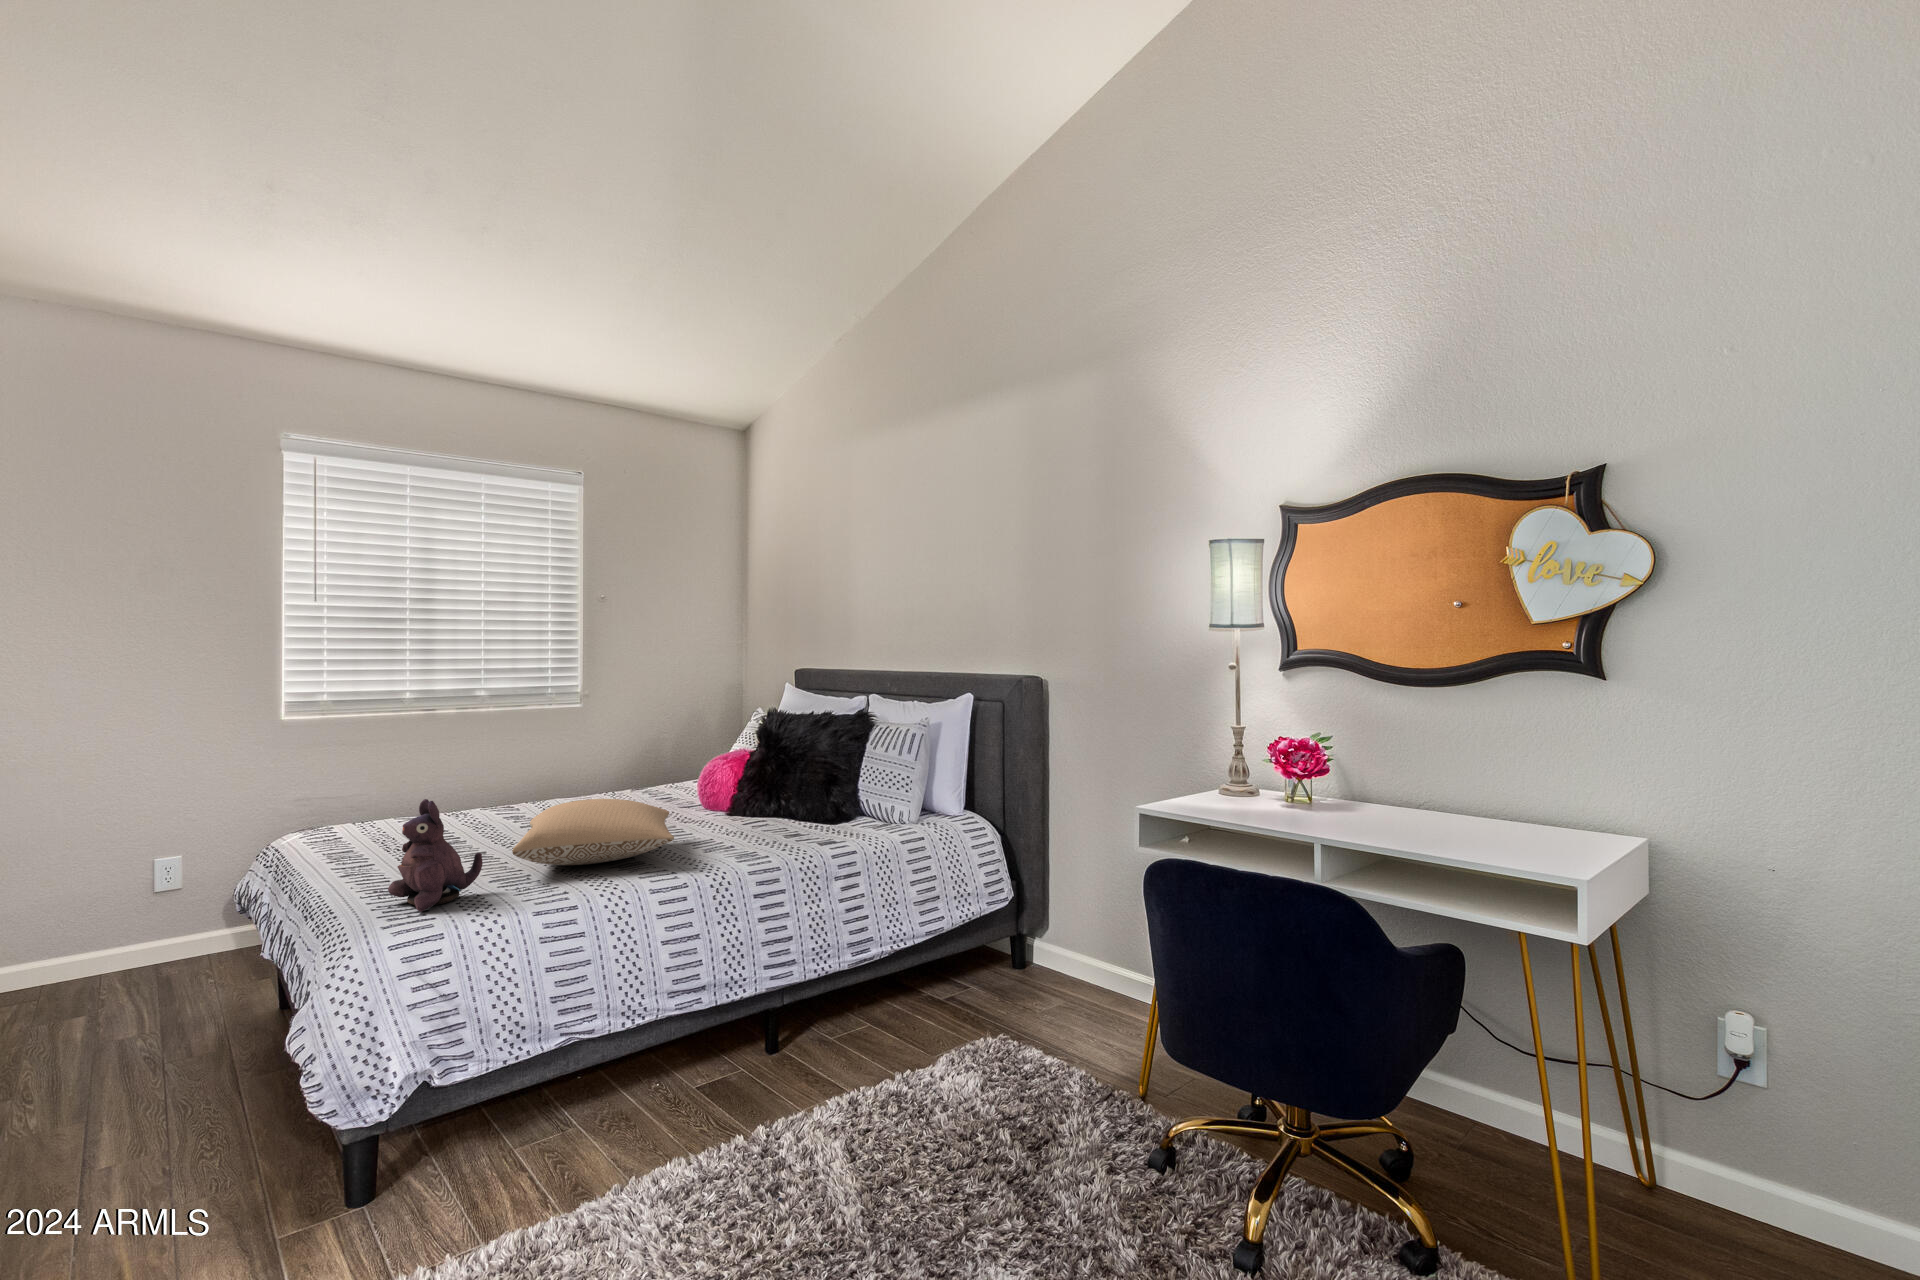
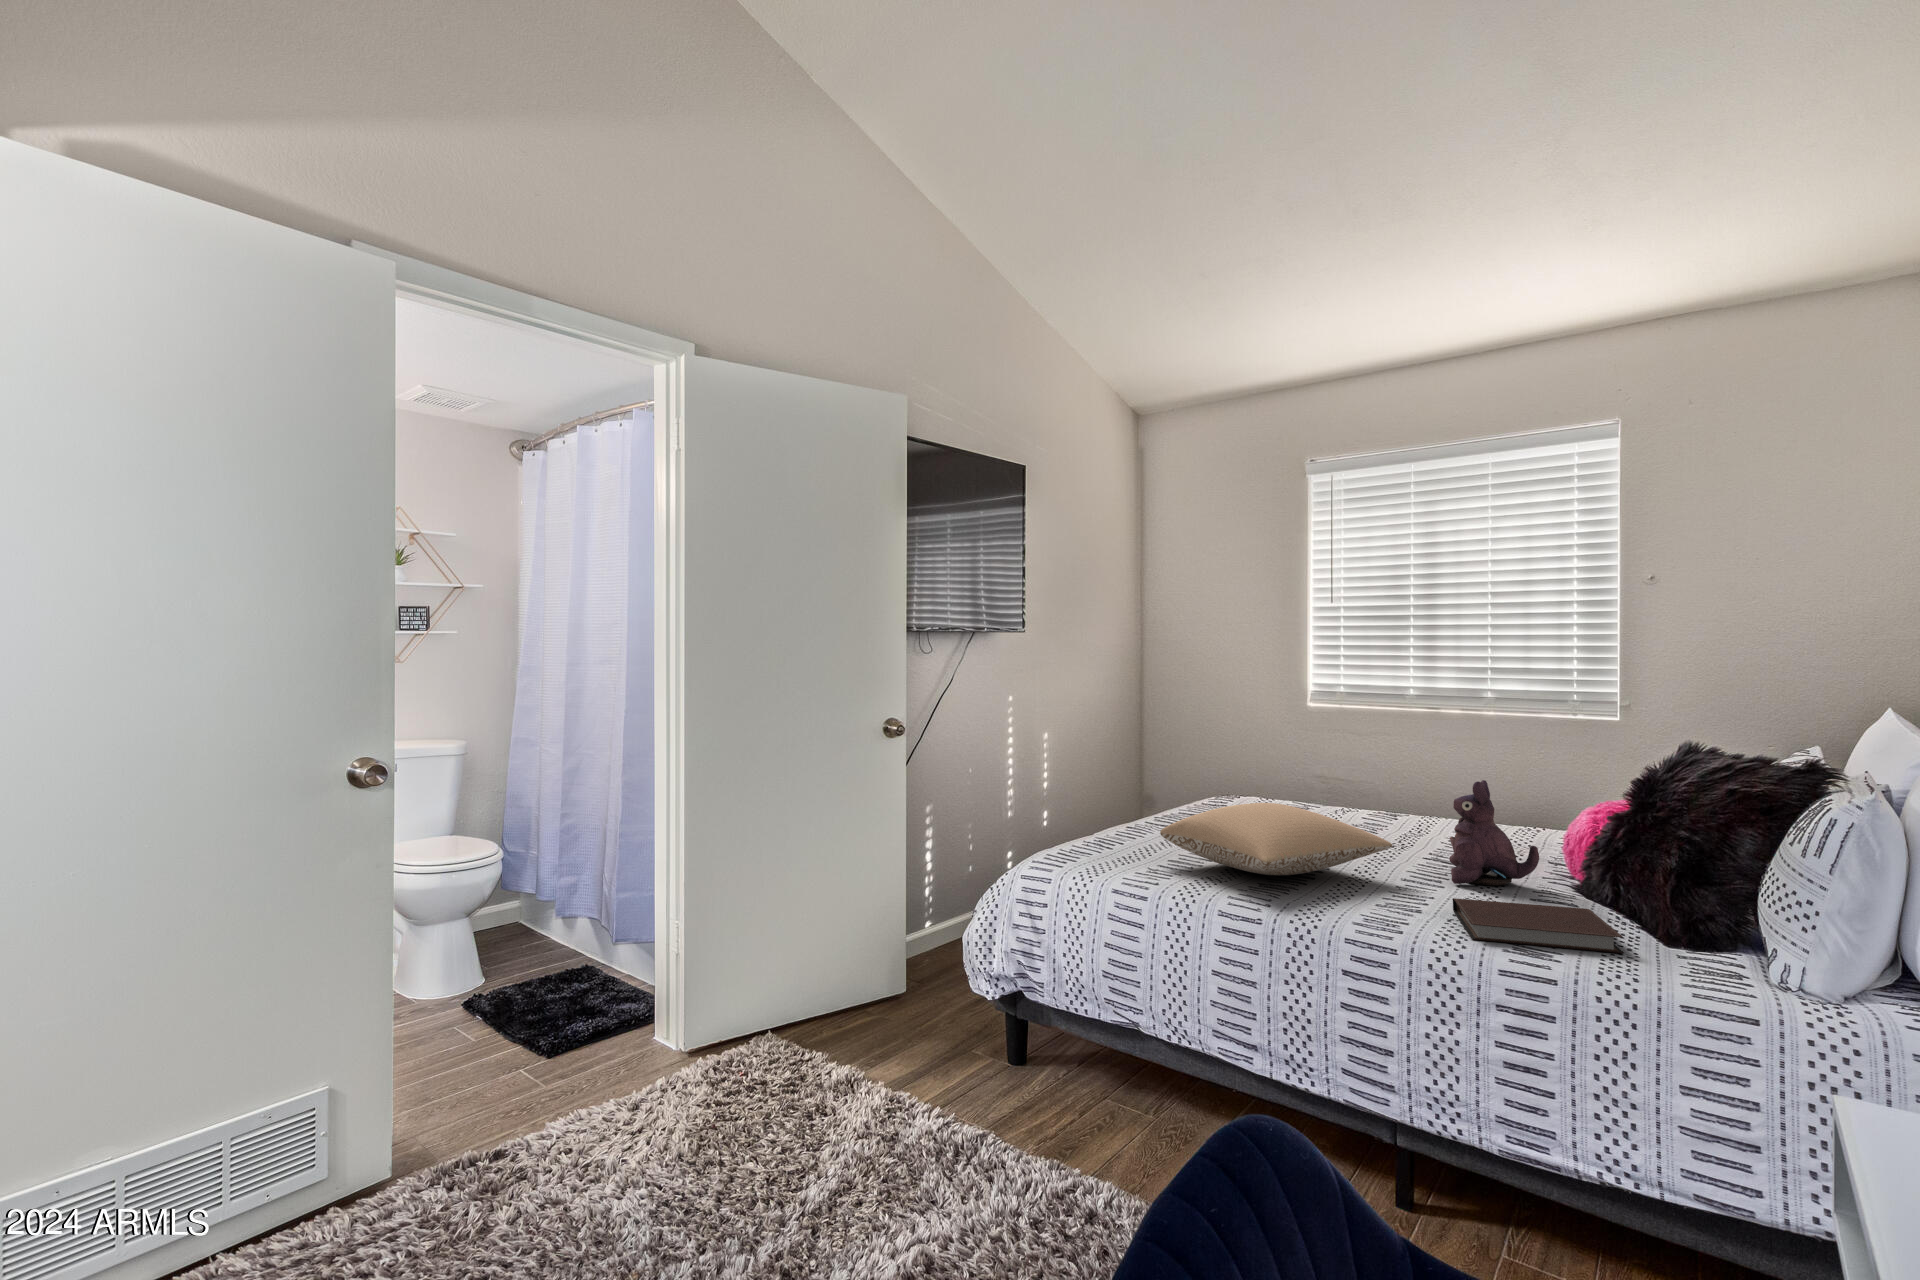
plush toy: present [388,799,483,912] -> present [1449,780,1539,885]
notebook: none [748,818,845,847] -> present [1453,898,1624,953]

